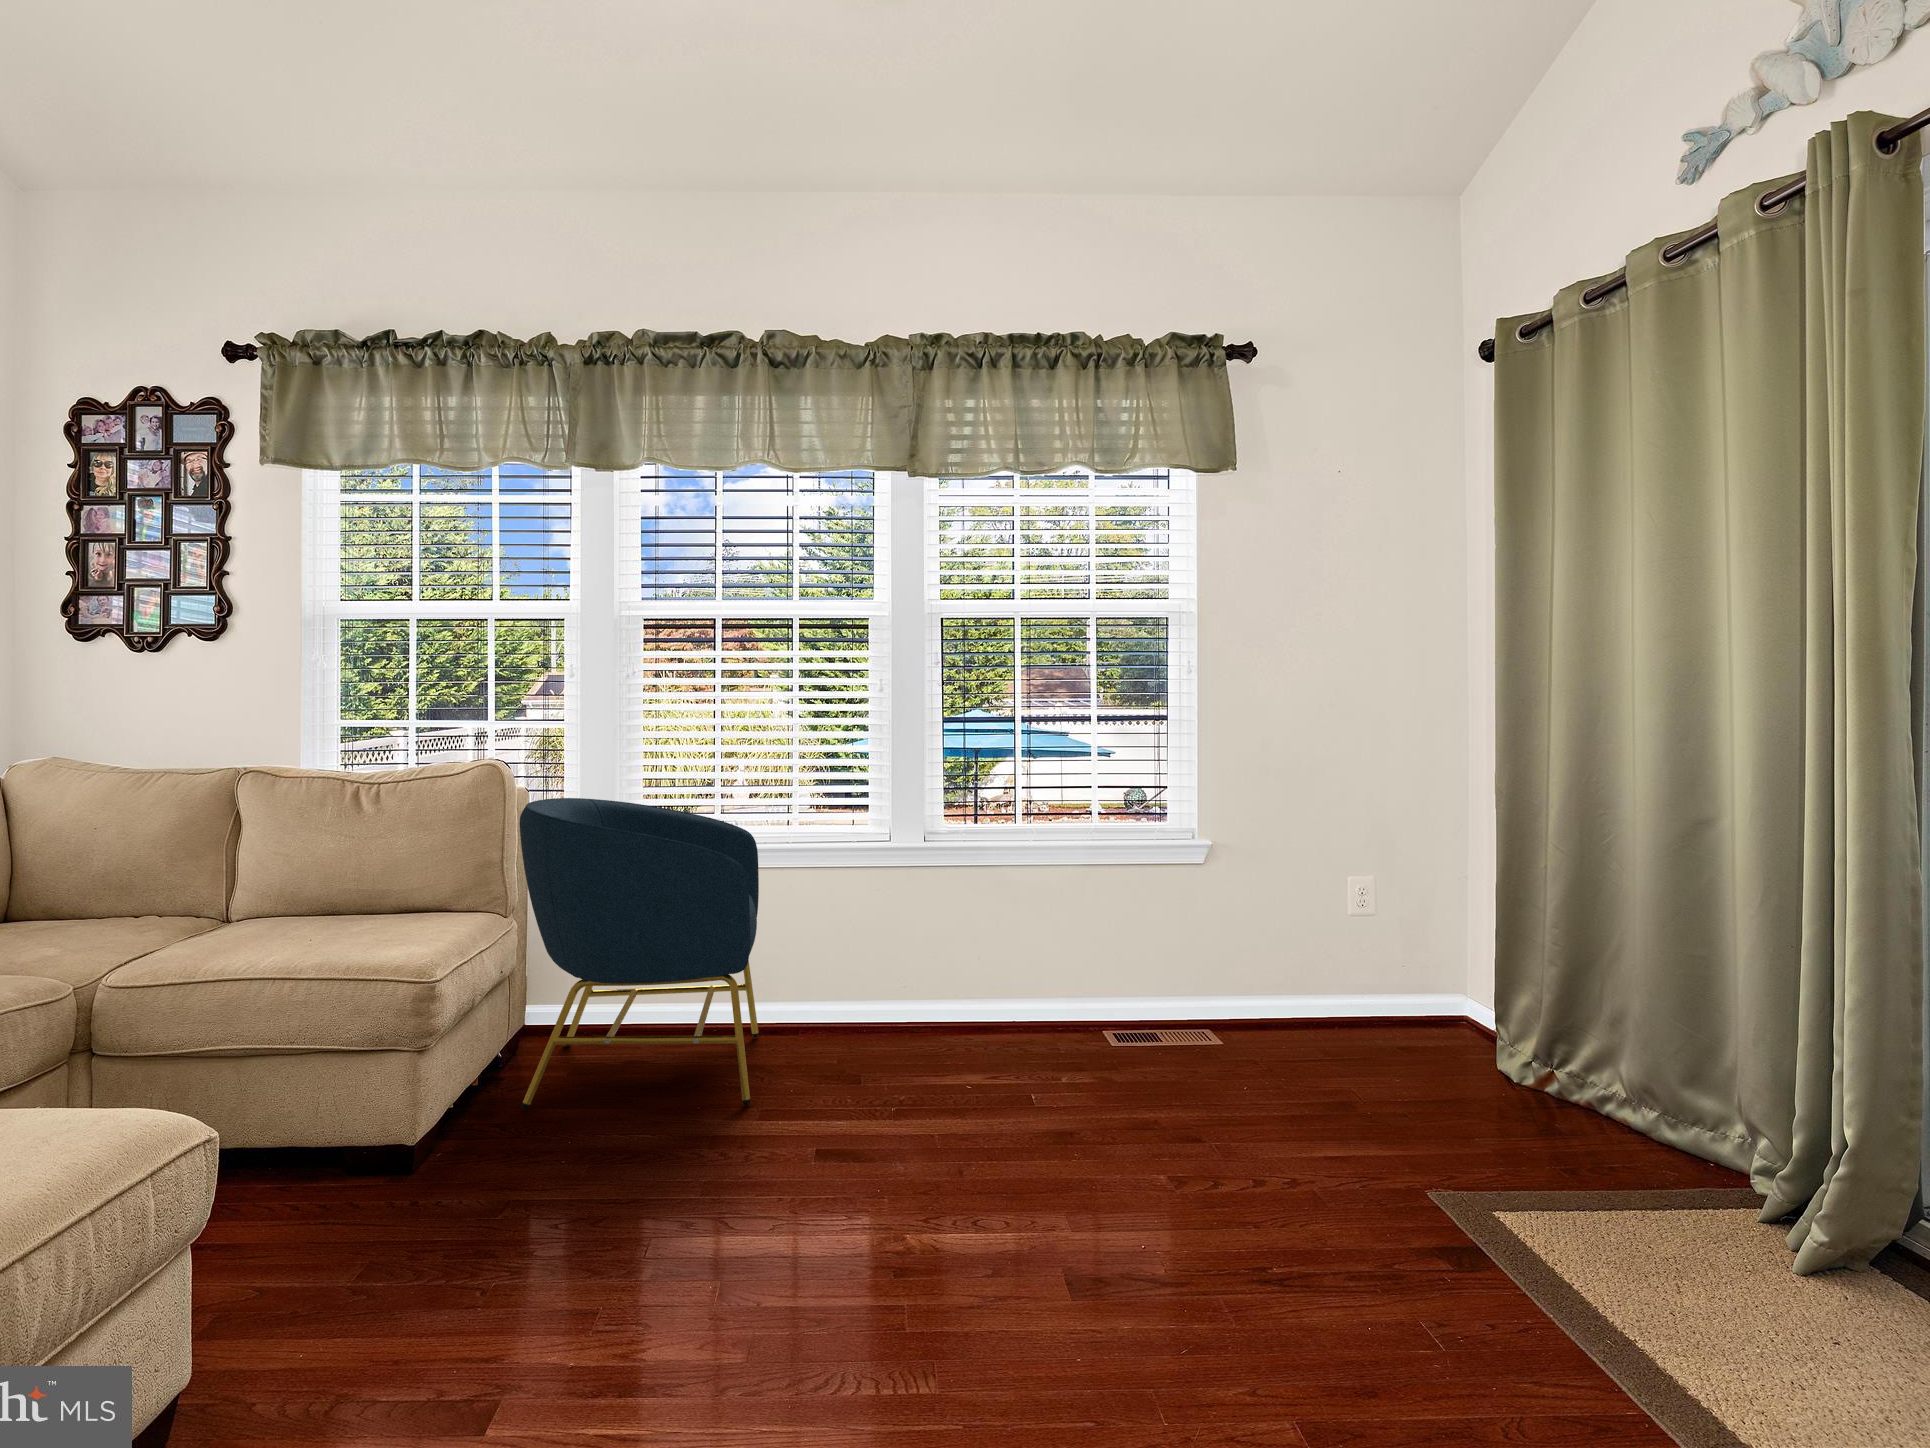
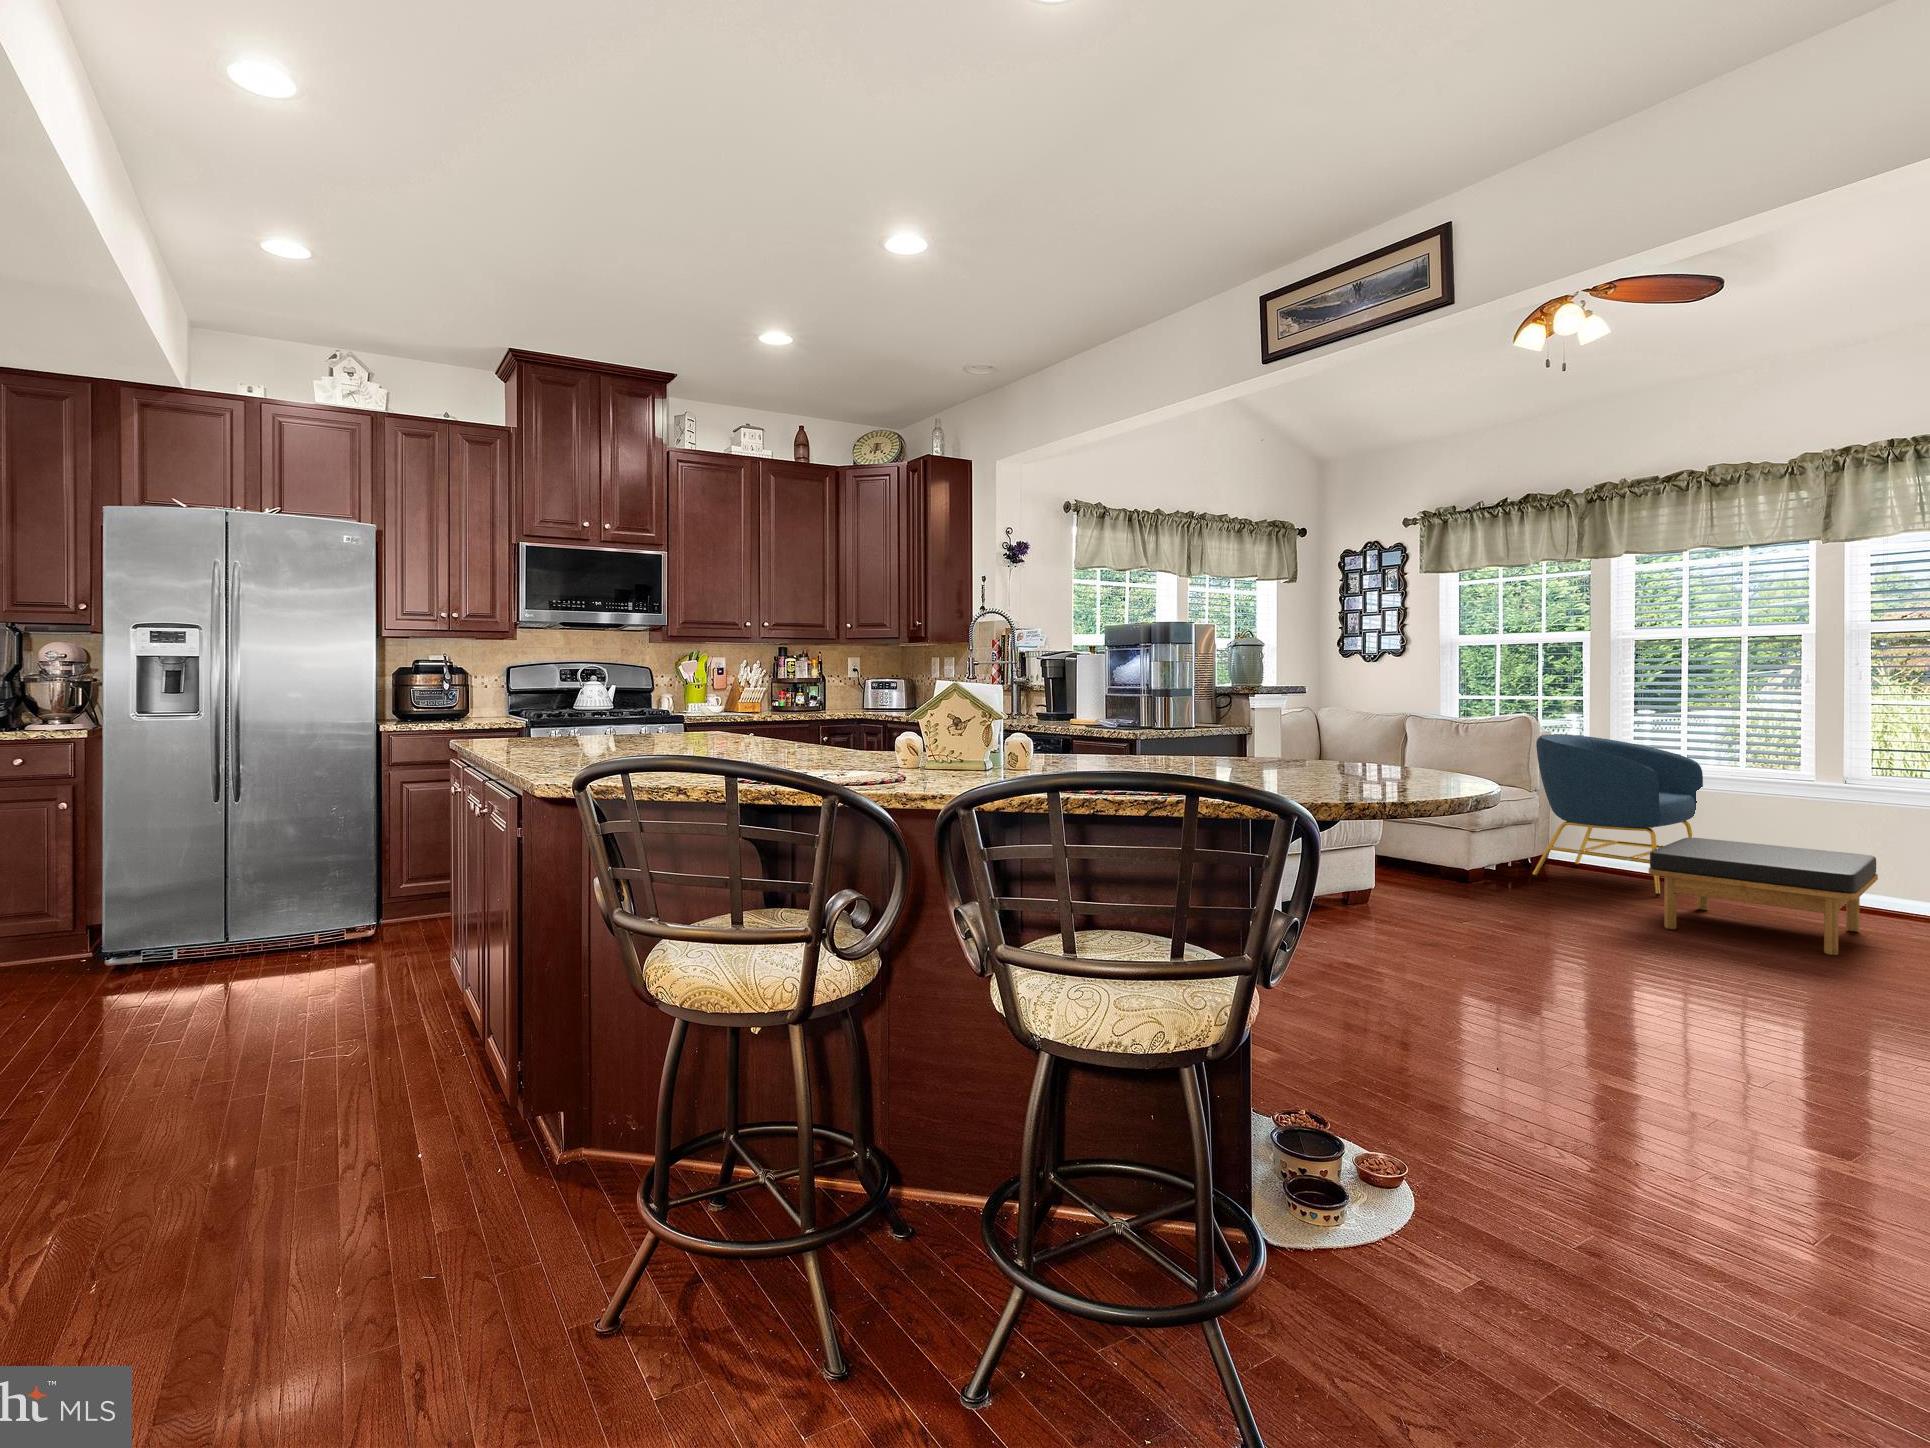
ottoman: none [802,980,1136,1224] -> present [1649,837,1878,955]

